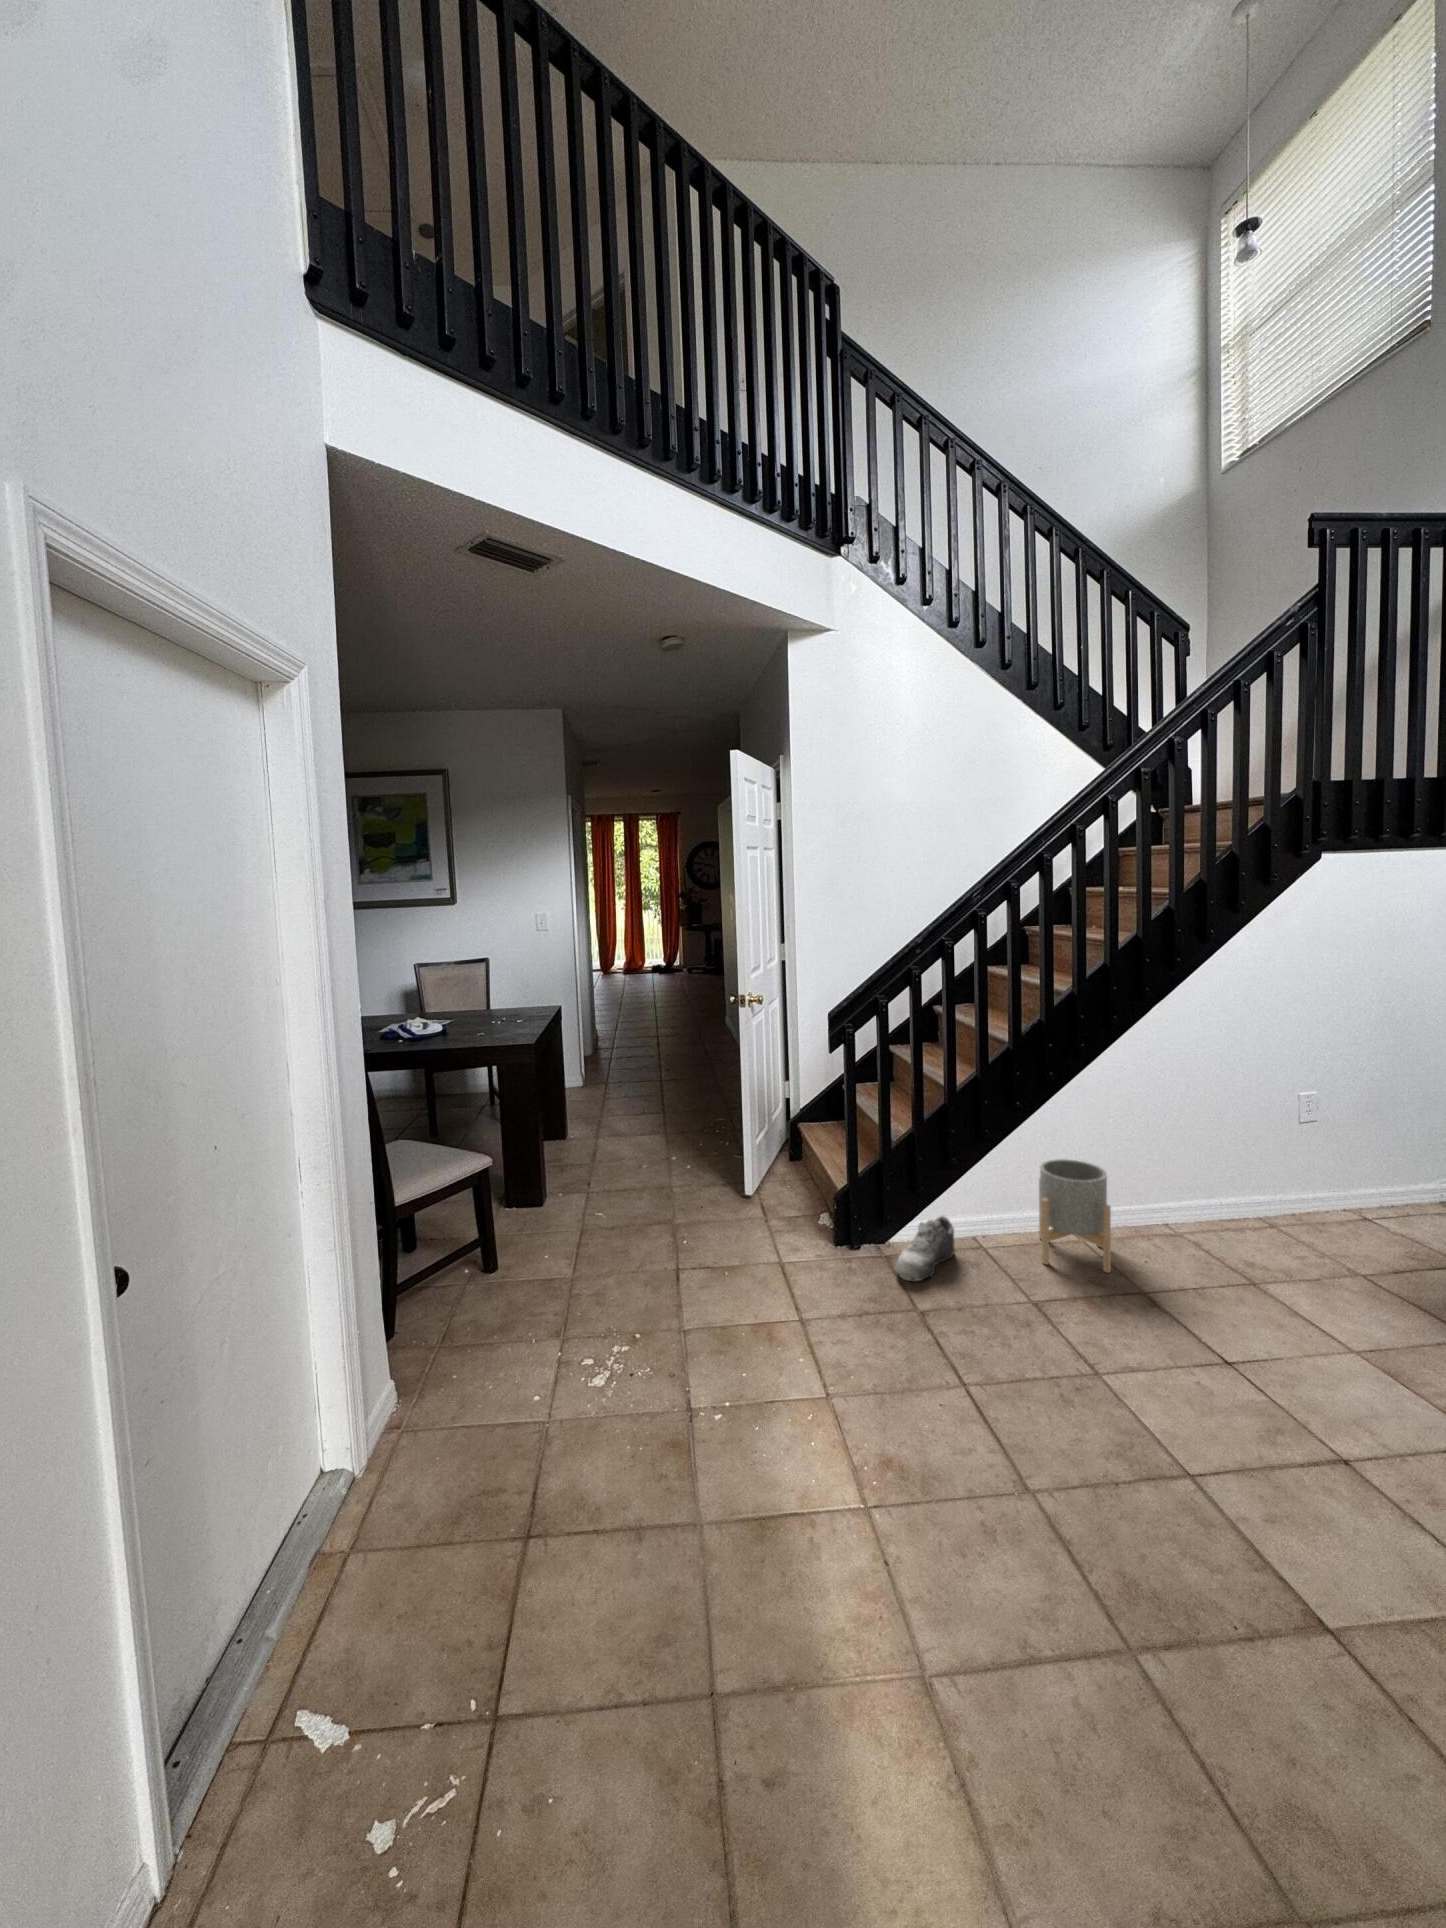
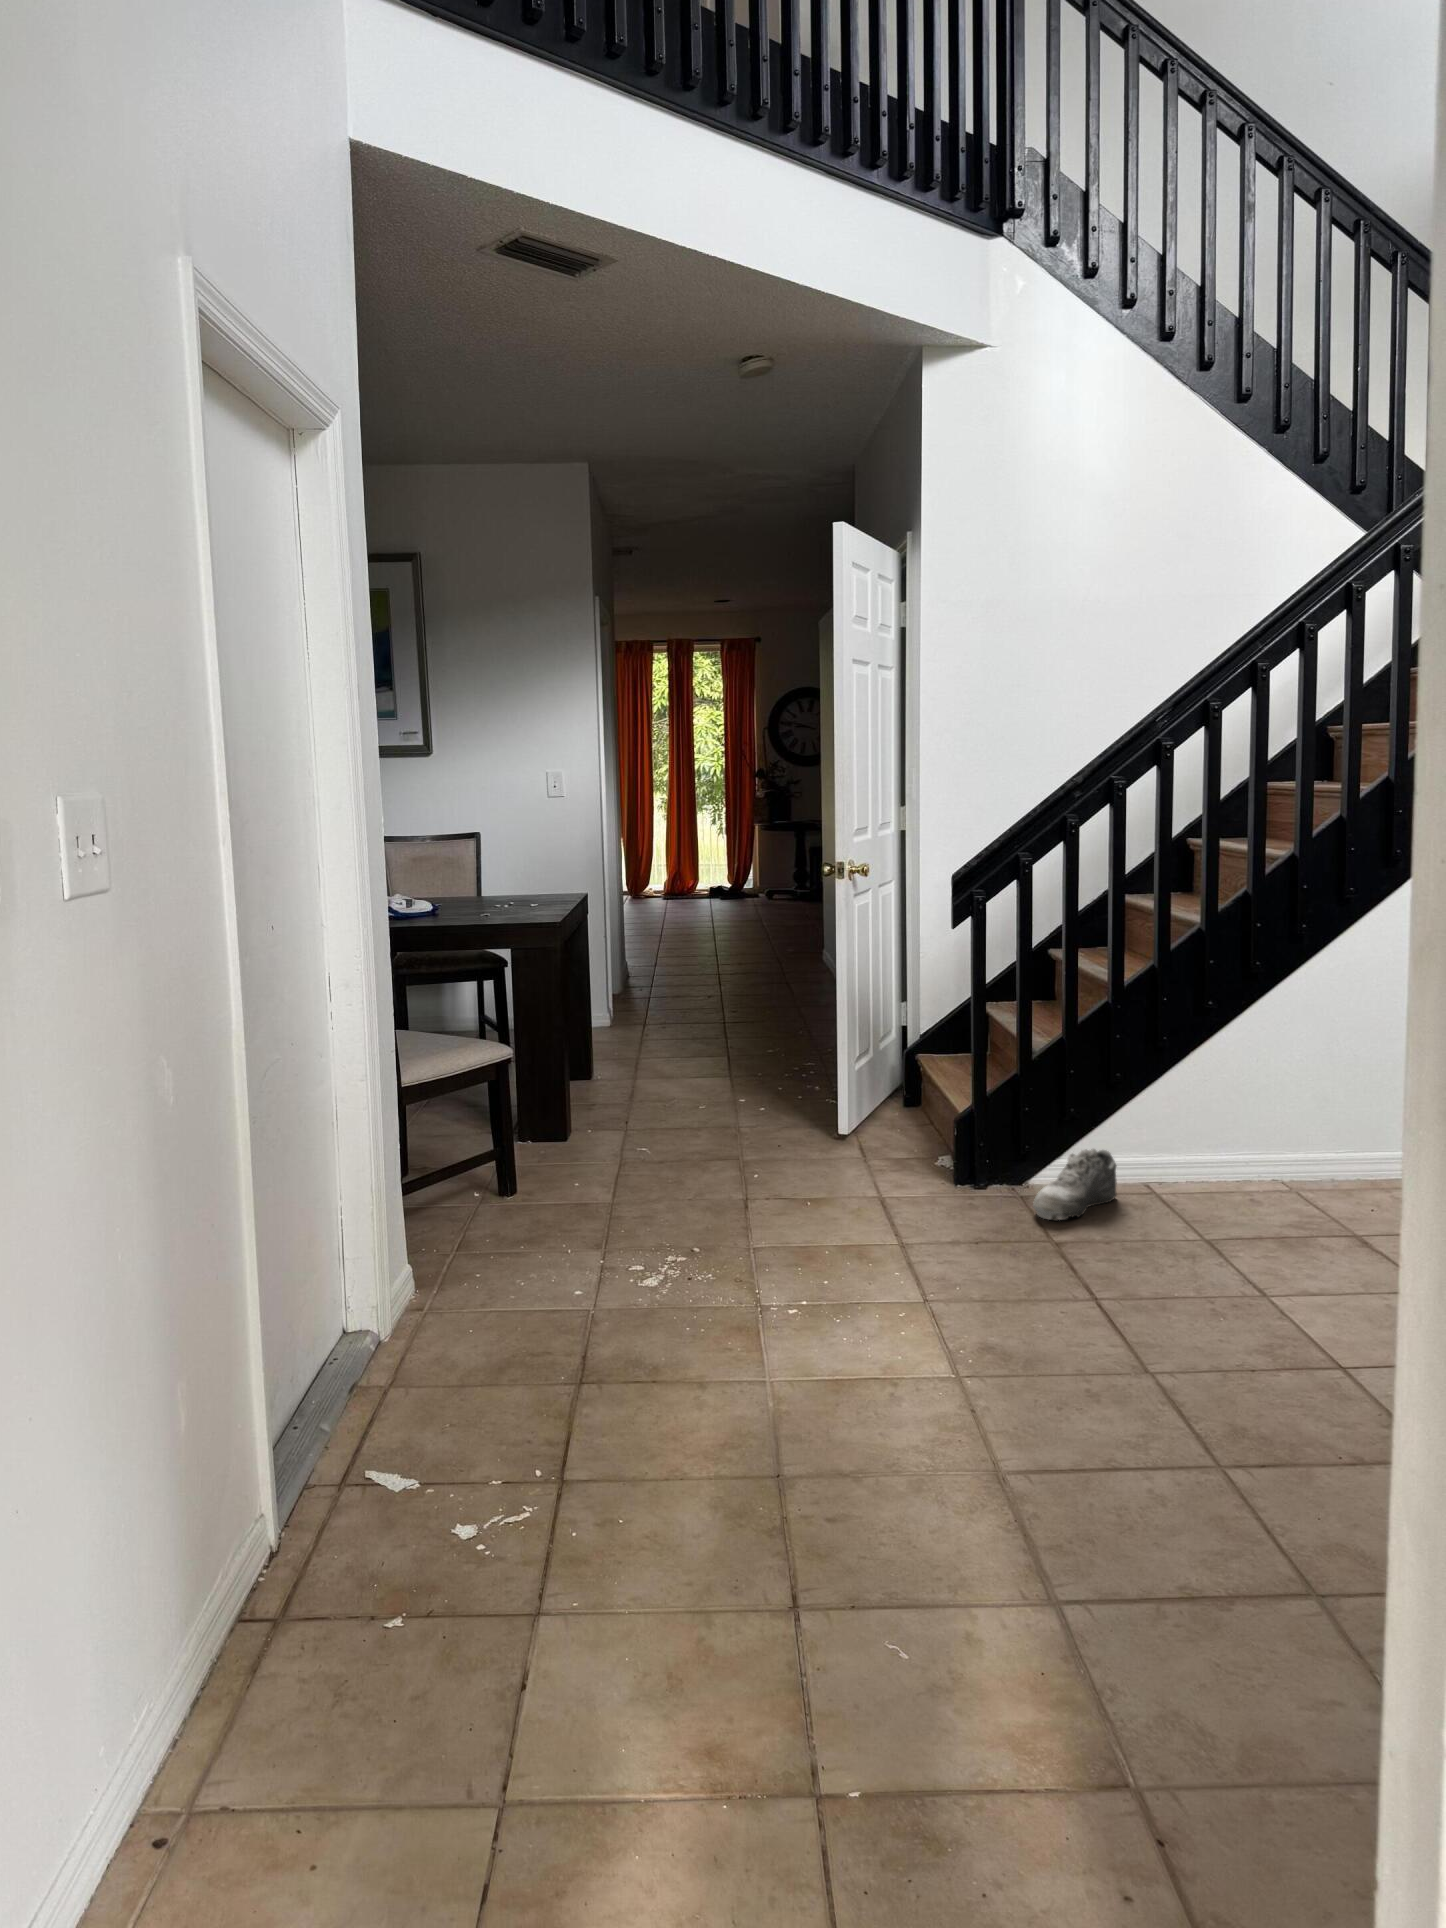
planter: present [1039,1159,1111,1273] -> none [1232,1081,1326,1220]

